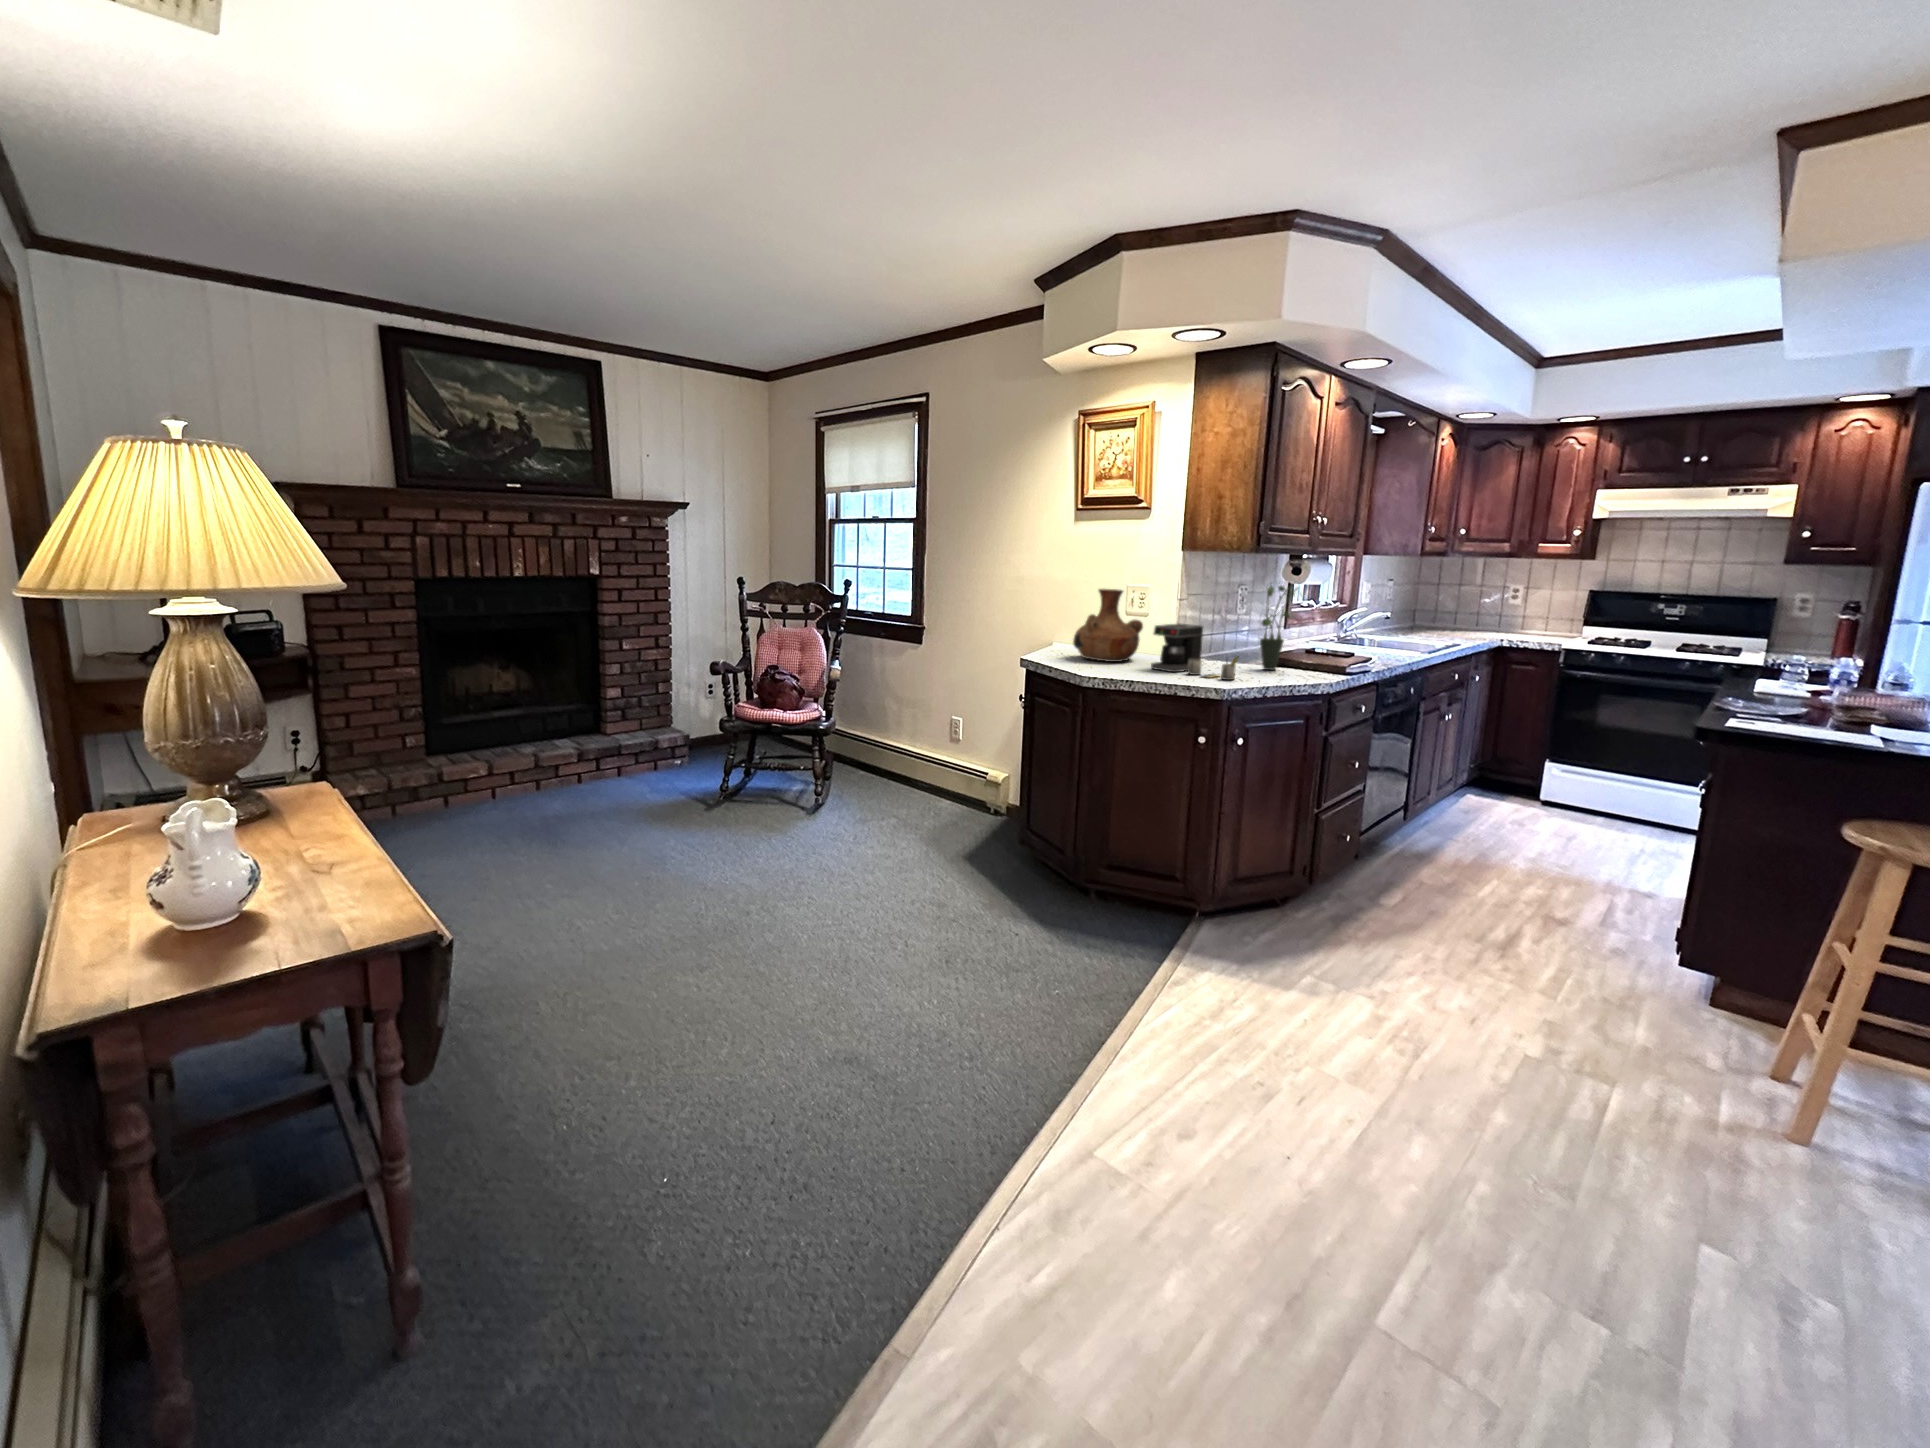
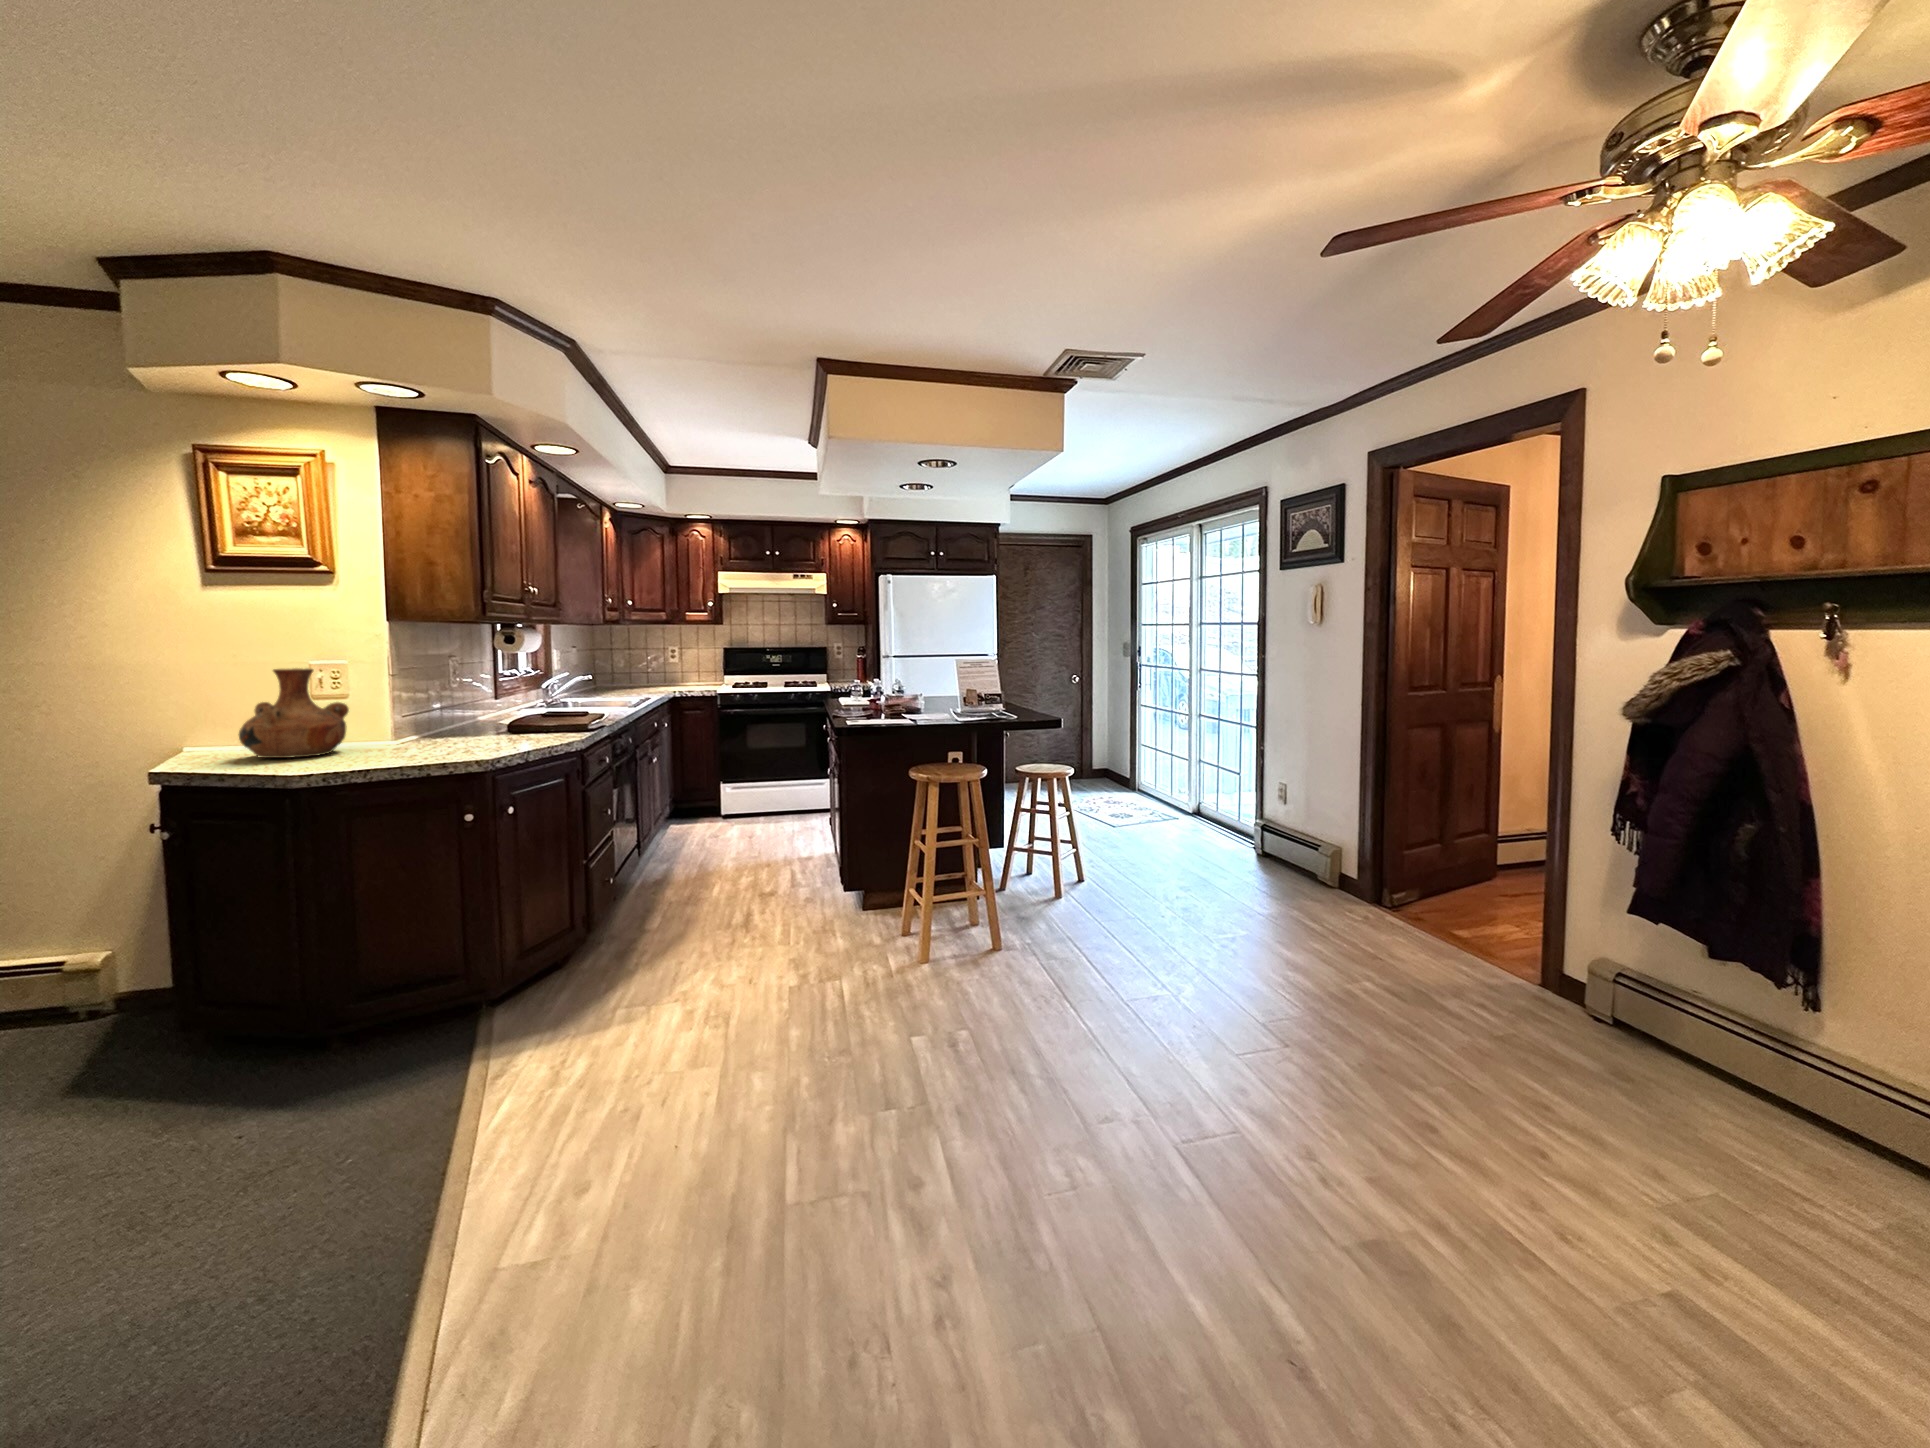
potted plant: present [1260,586,1298,670] -> none [499,648,543,738]
coffee maker: present [1151,624,1239,680] -> none [376,700,495,755]

